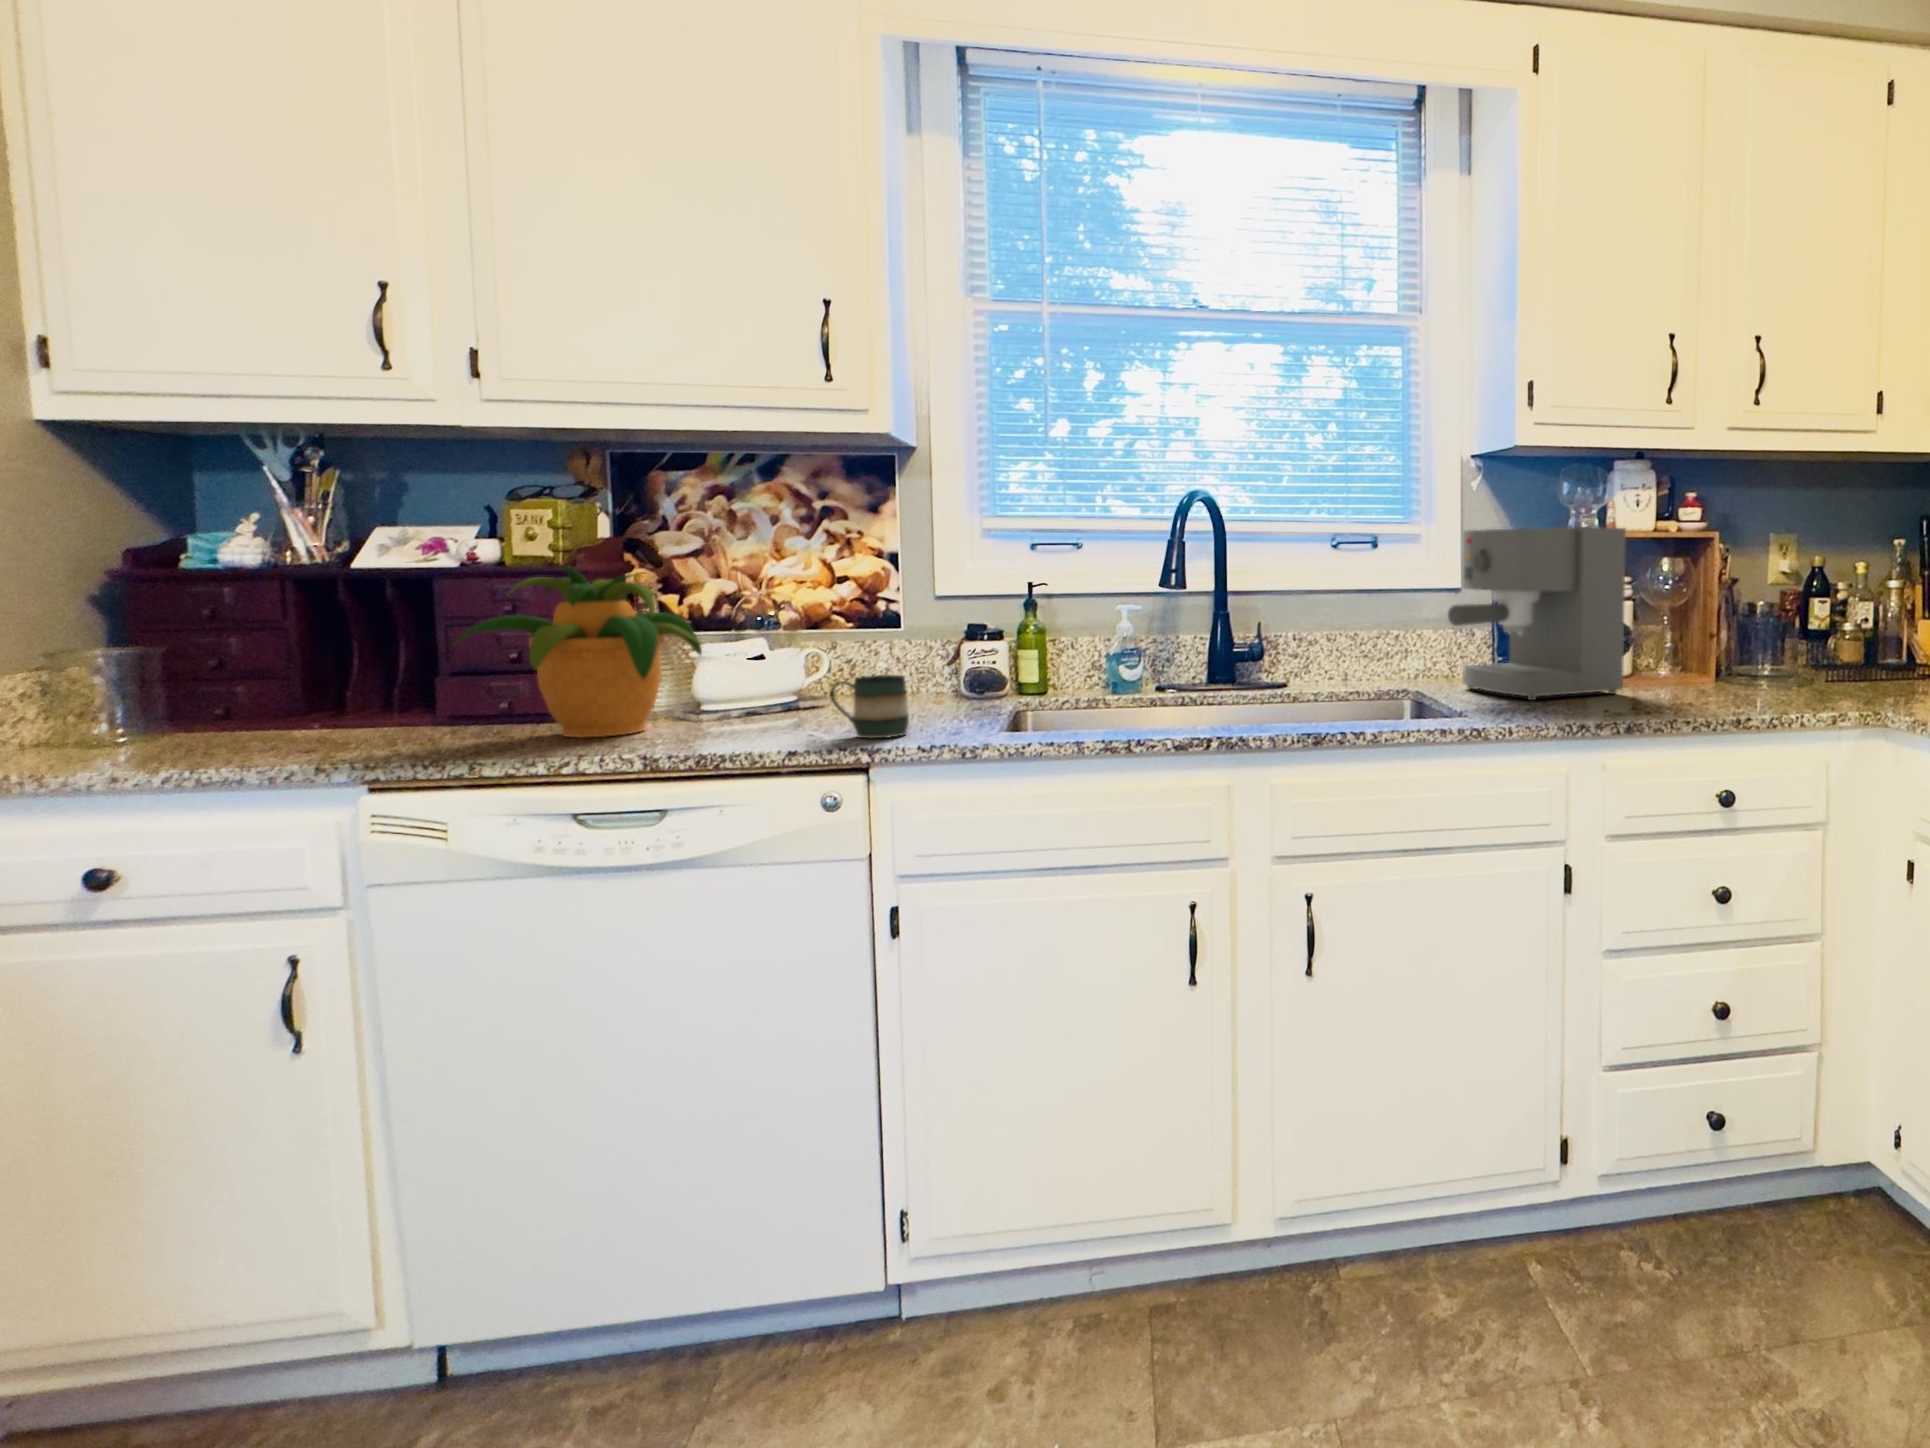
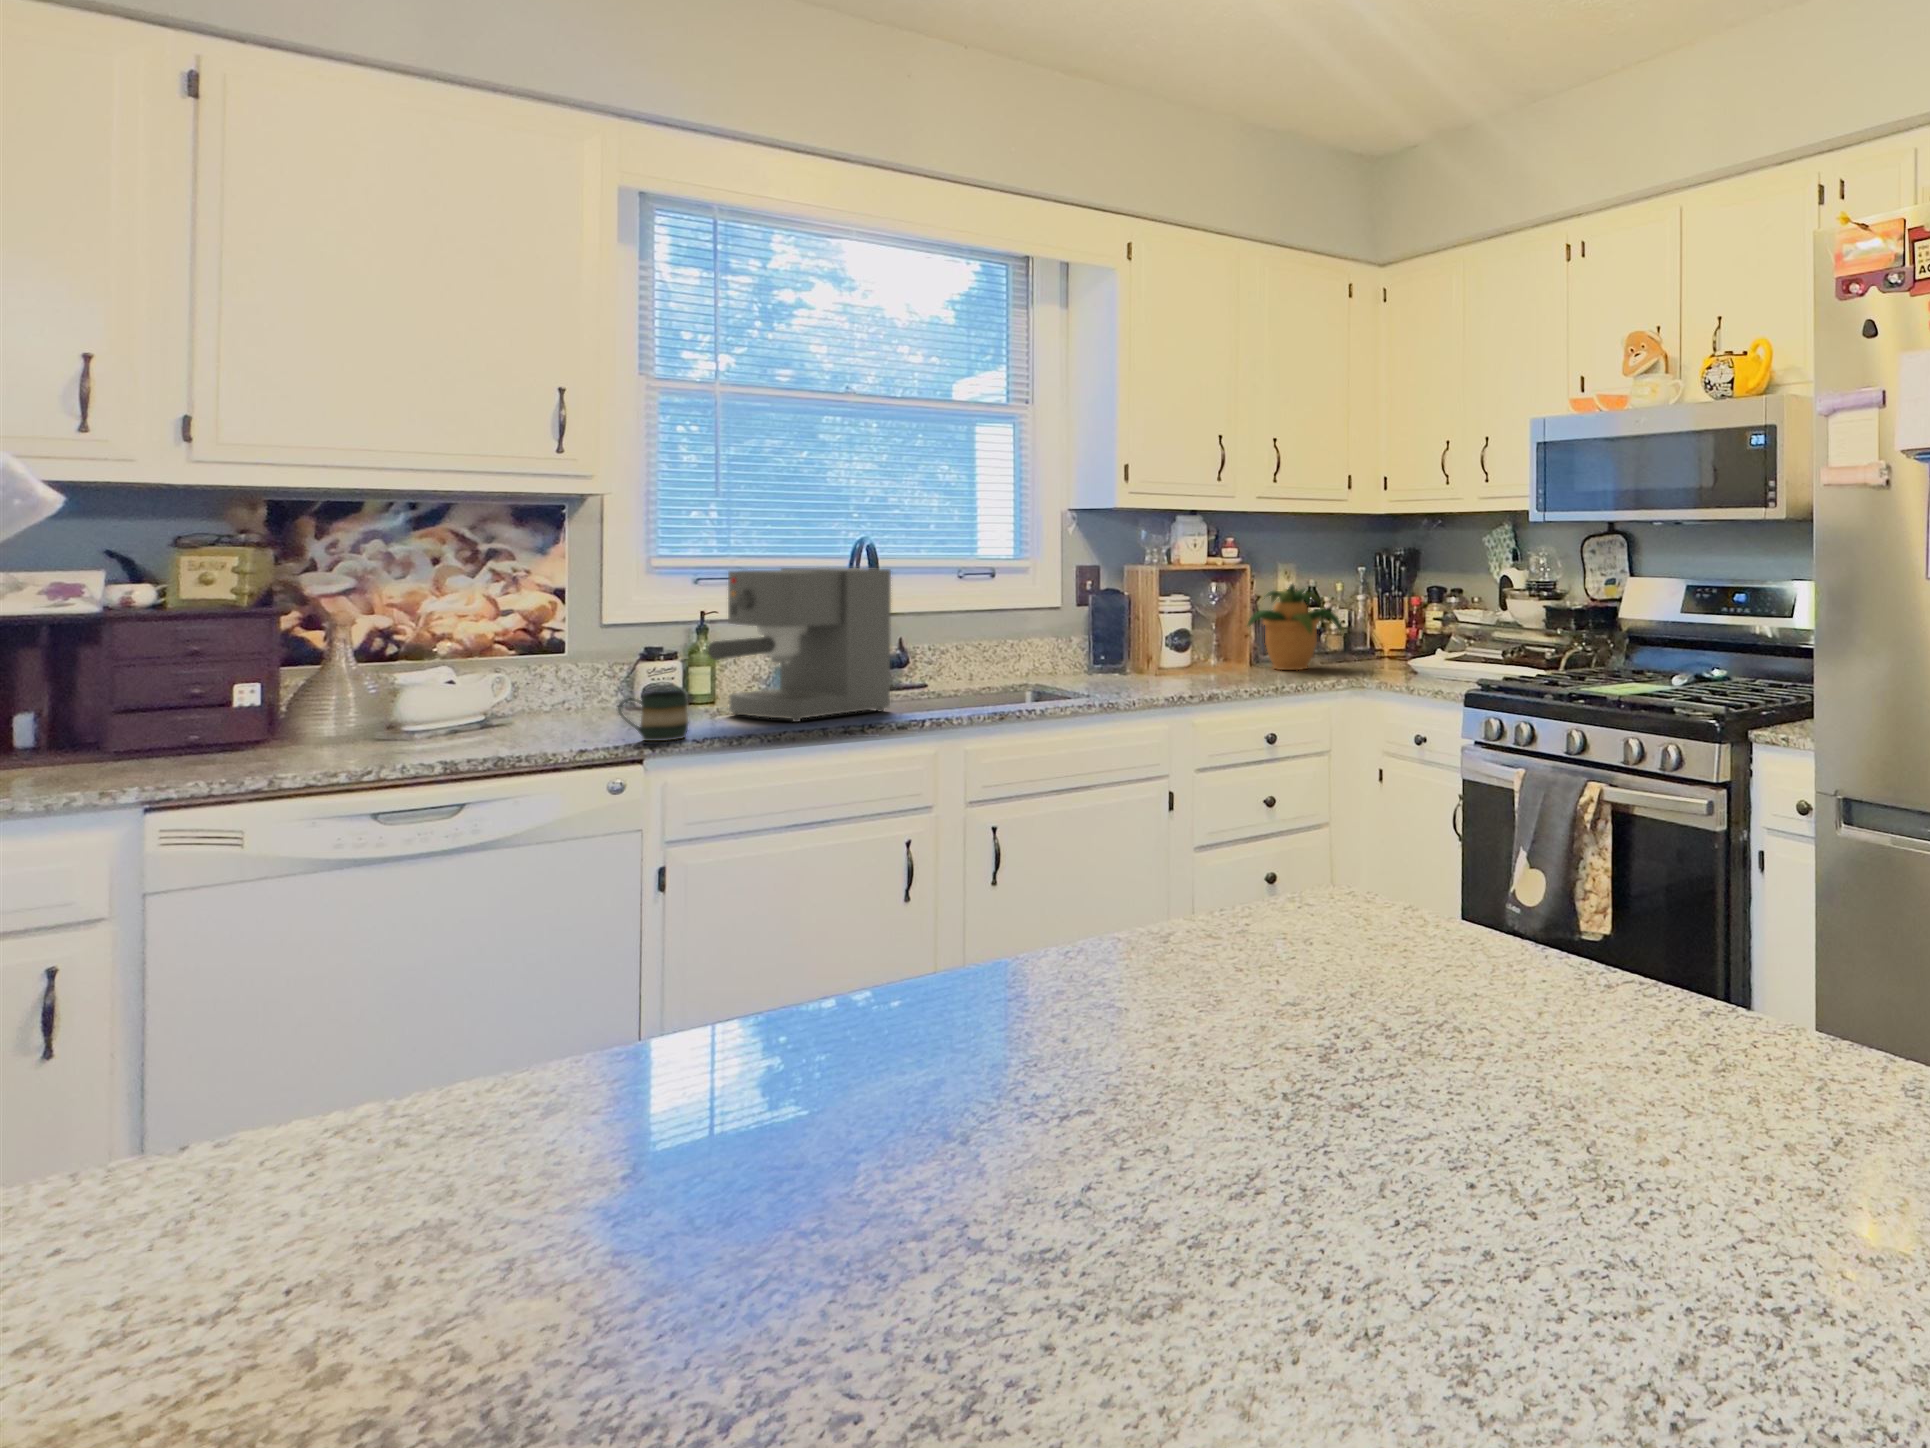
coffee maker: present [1448,527,1626,700] -> present [708,567,891,722]
potted plant: present [456,565,702,737] -> present [1247,585,1341,670]

